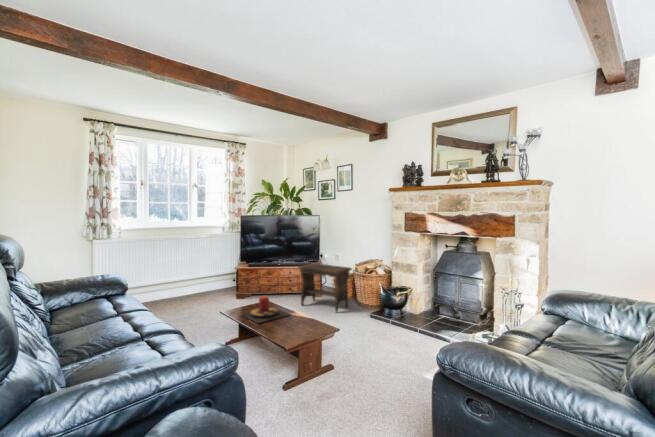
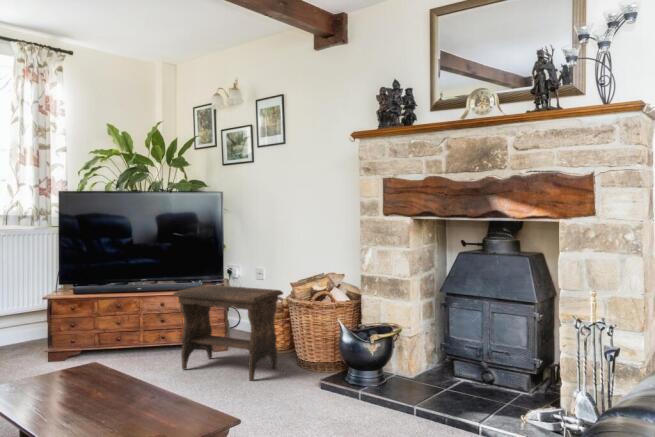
candle: present [243,296,290,323] -> none [19,355,137,421]

